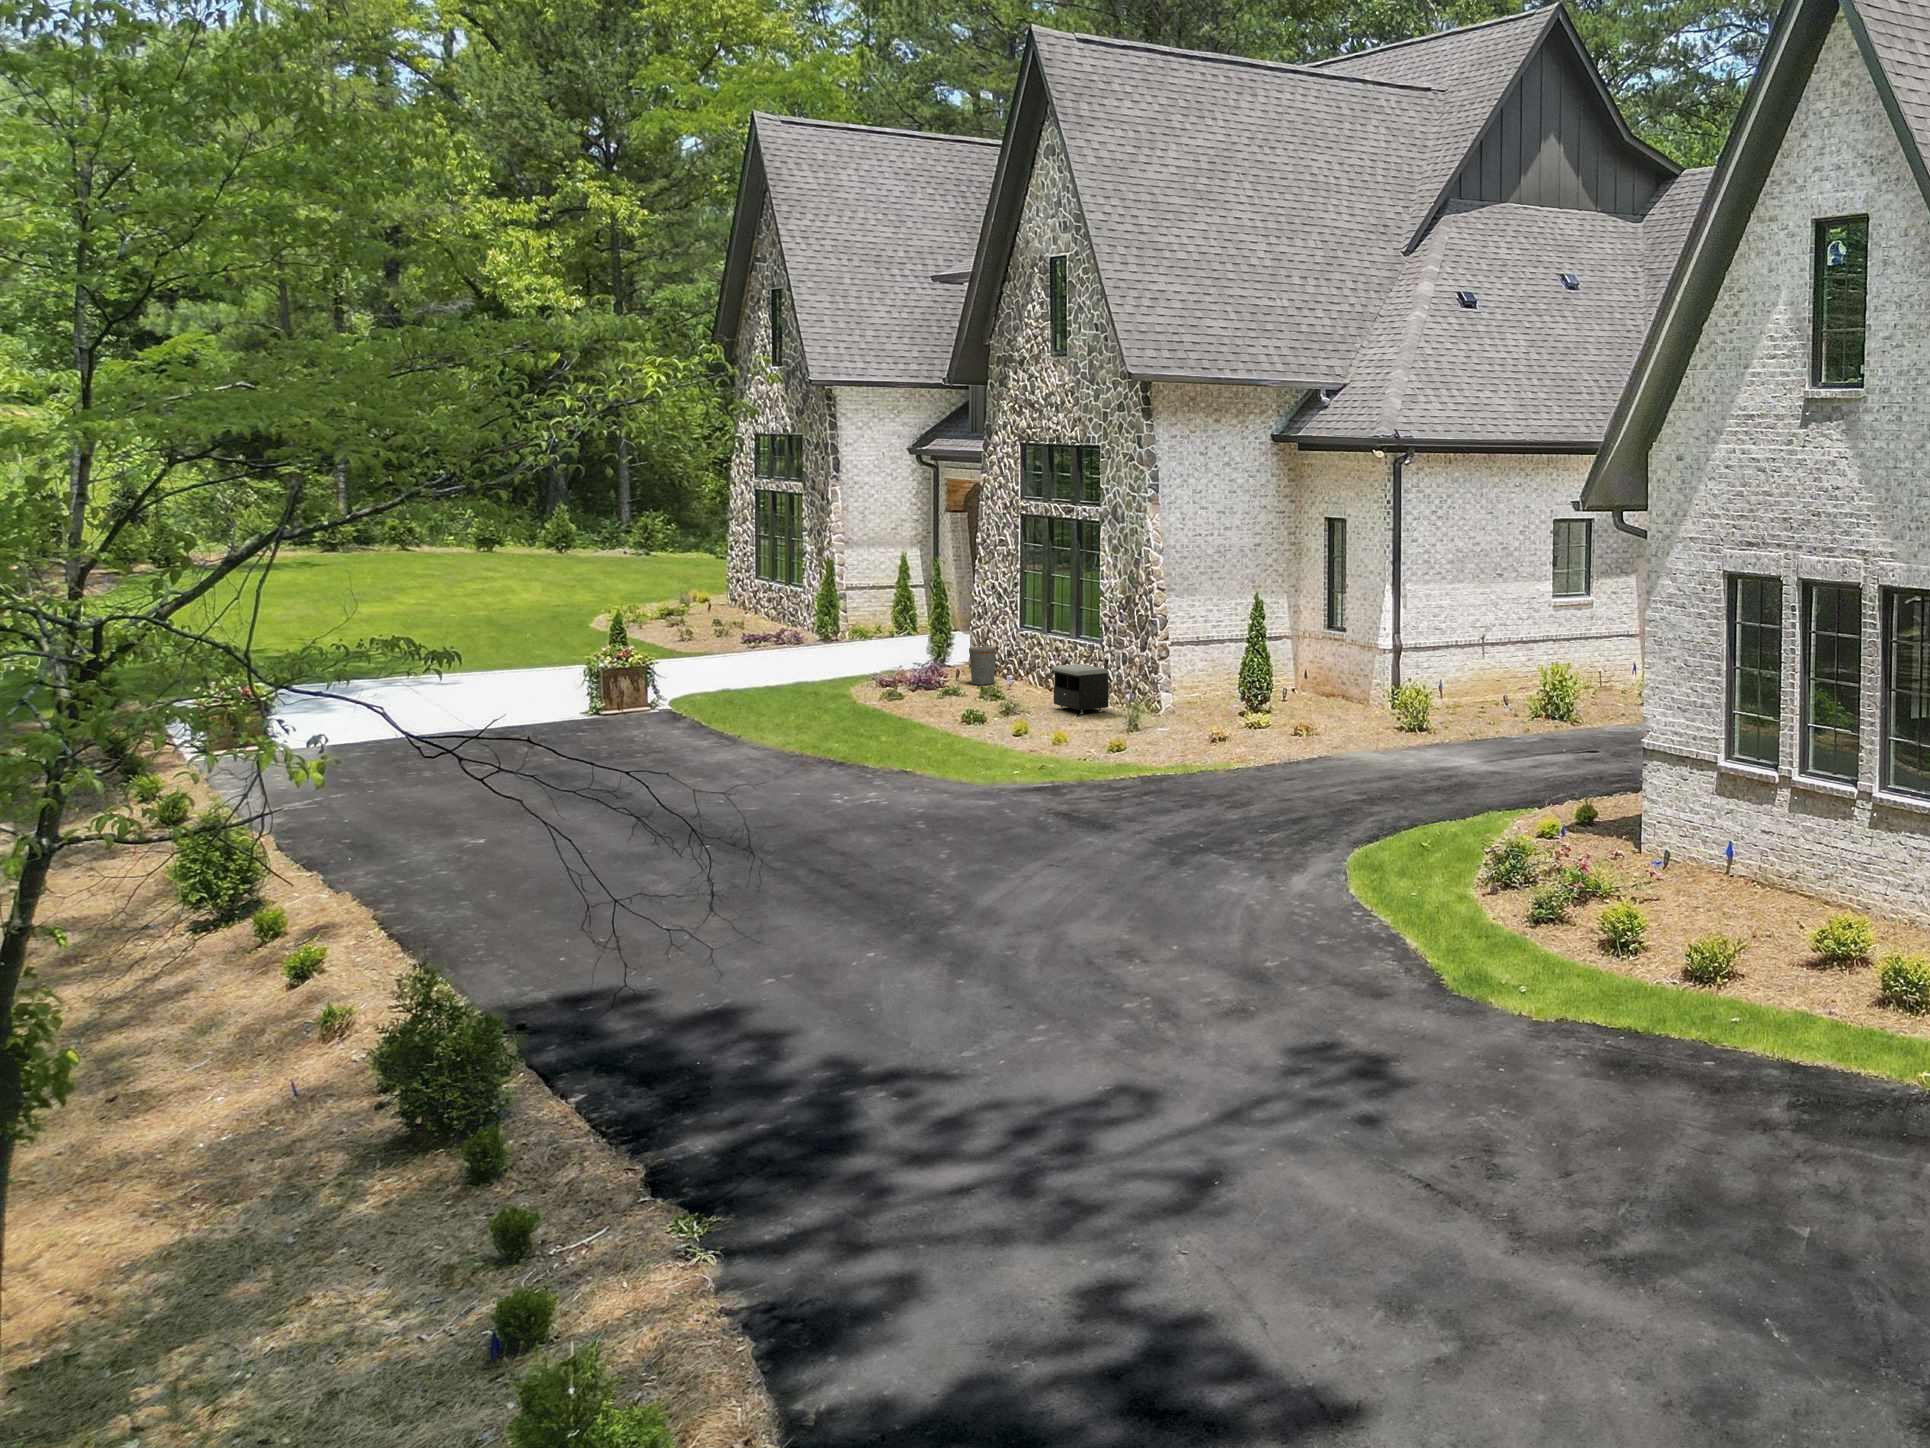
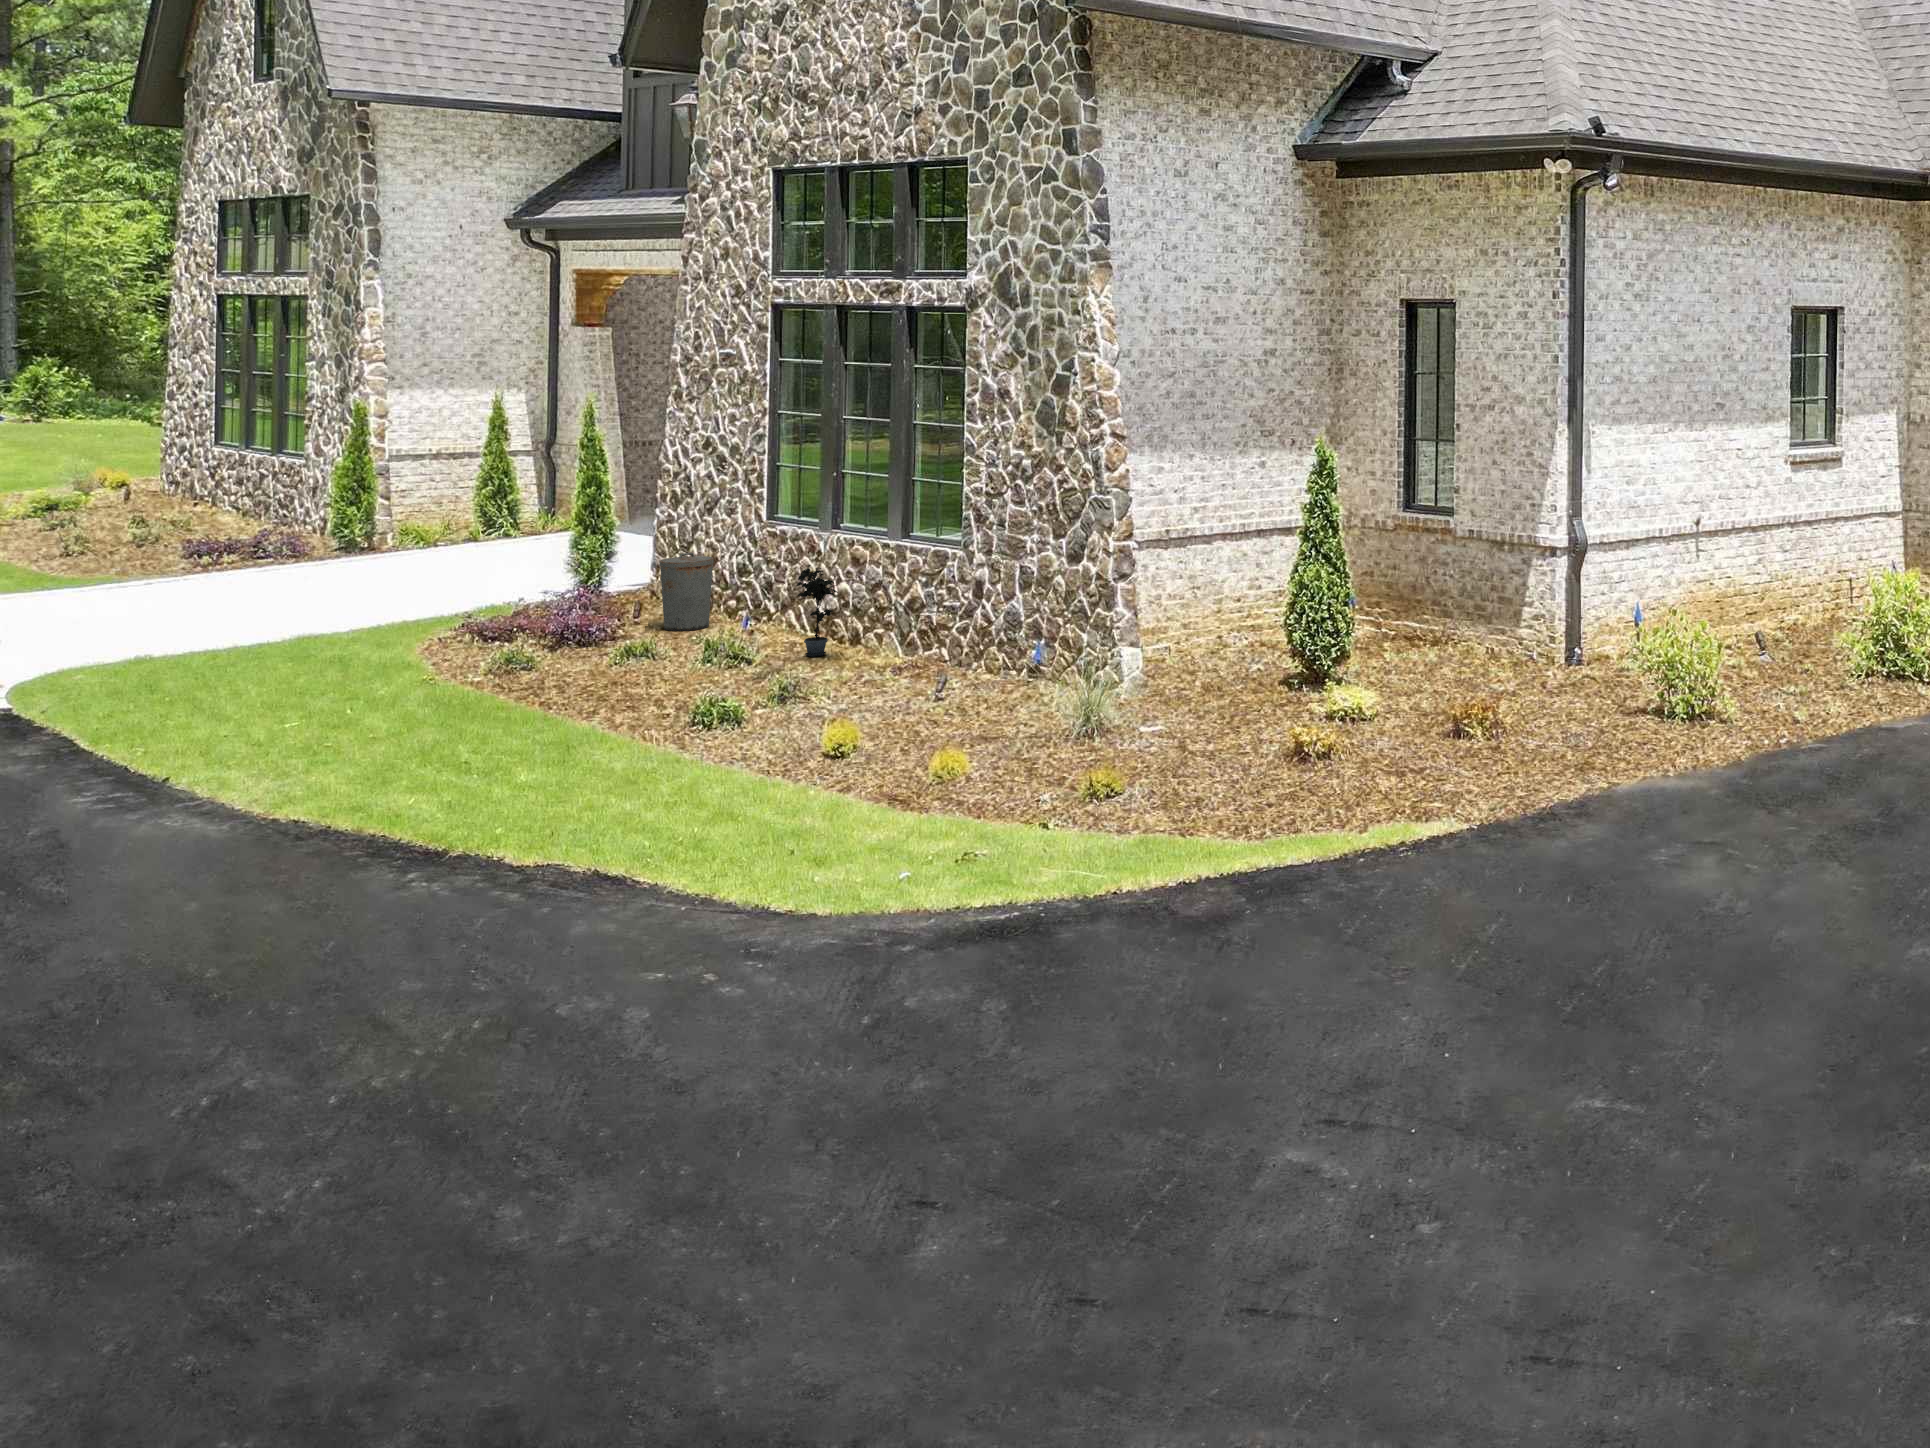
potted plant: none [1026,651,1048,699] -> present [797,565,838,657]
storage bench: present [1052,664,1108,714] -> none [864,587,987,690]

